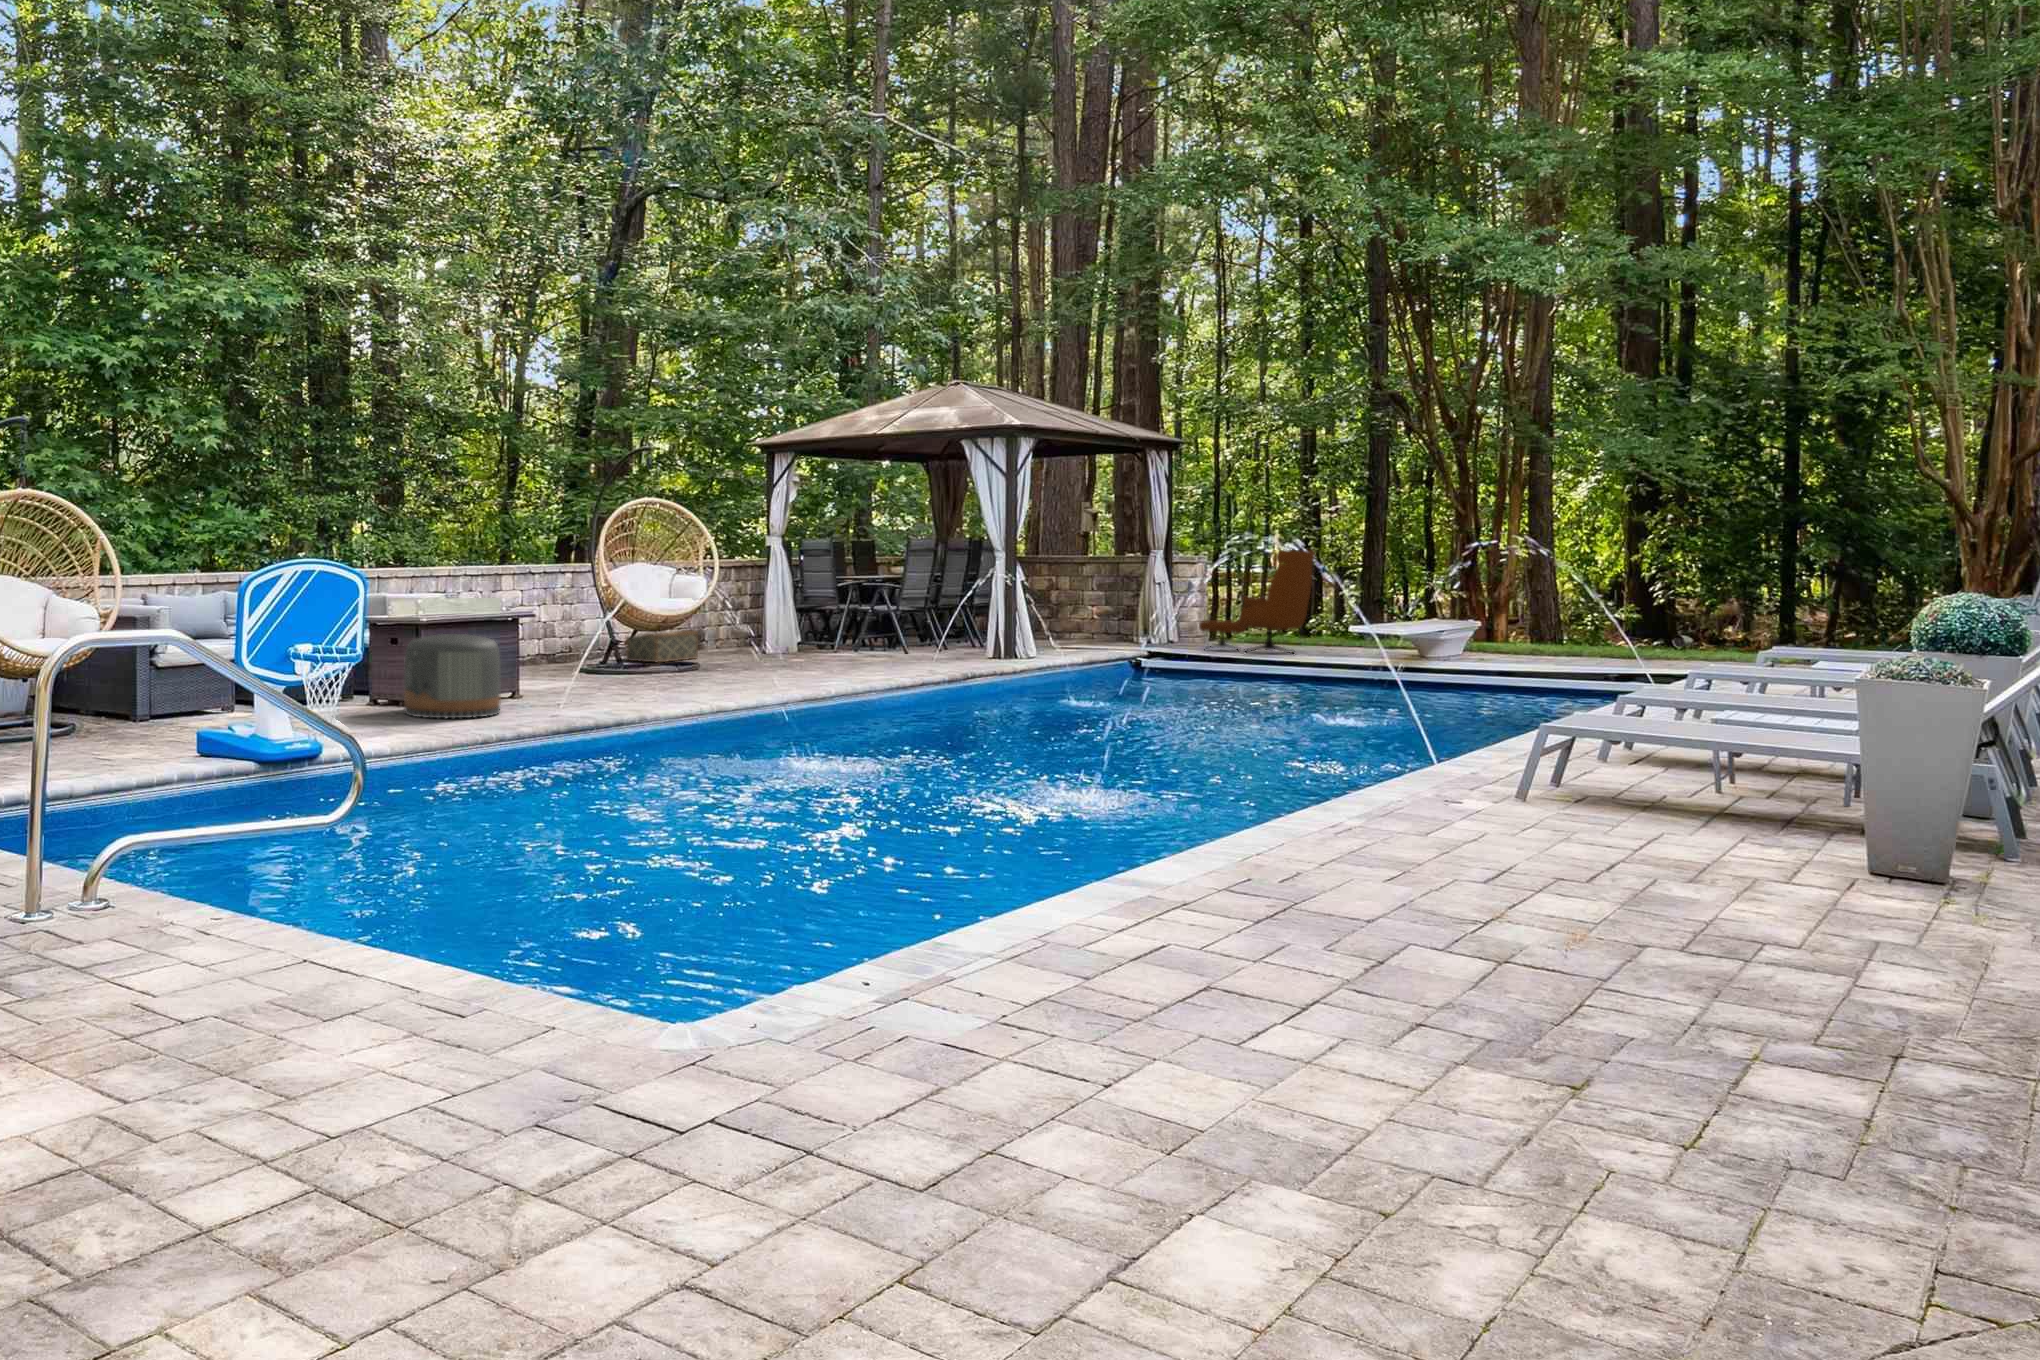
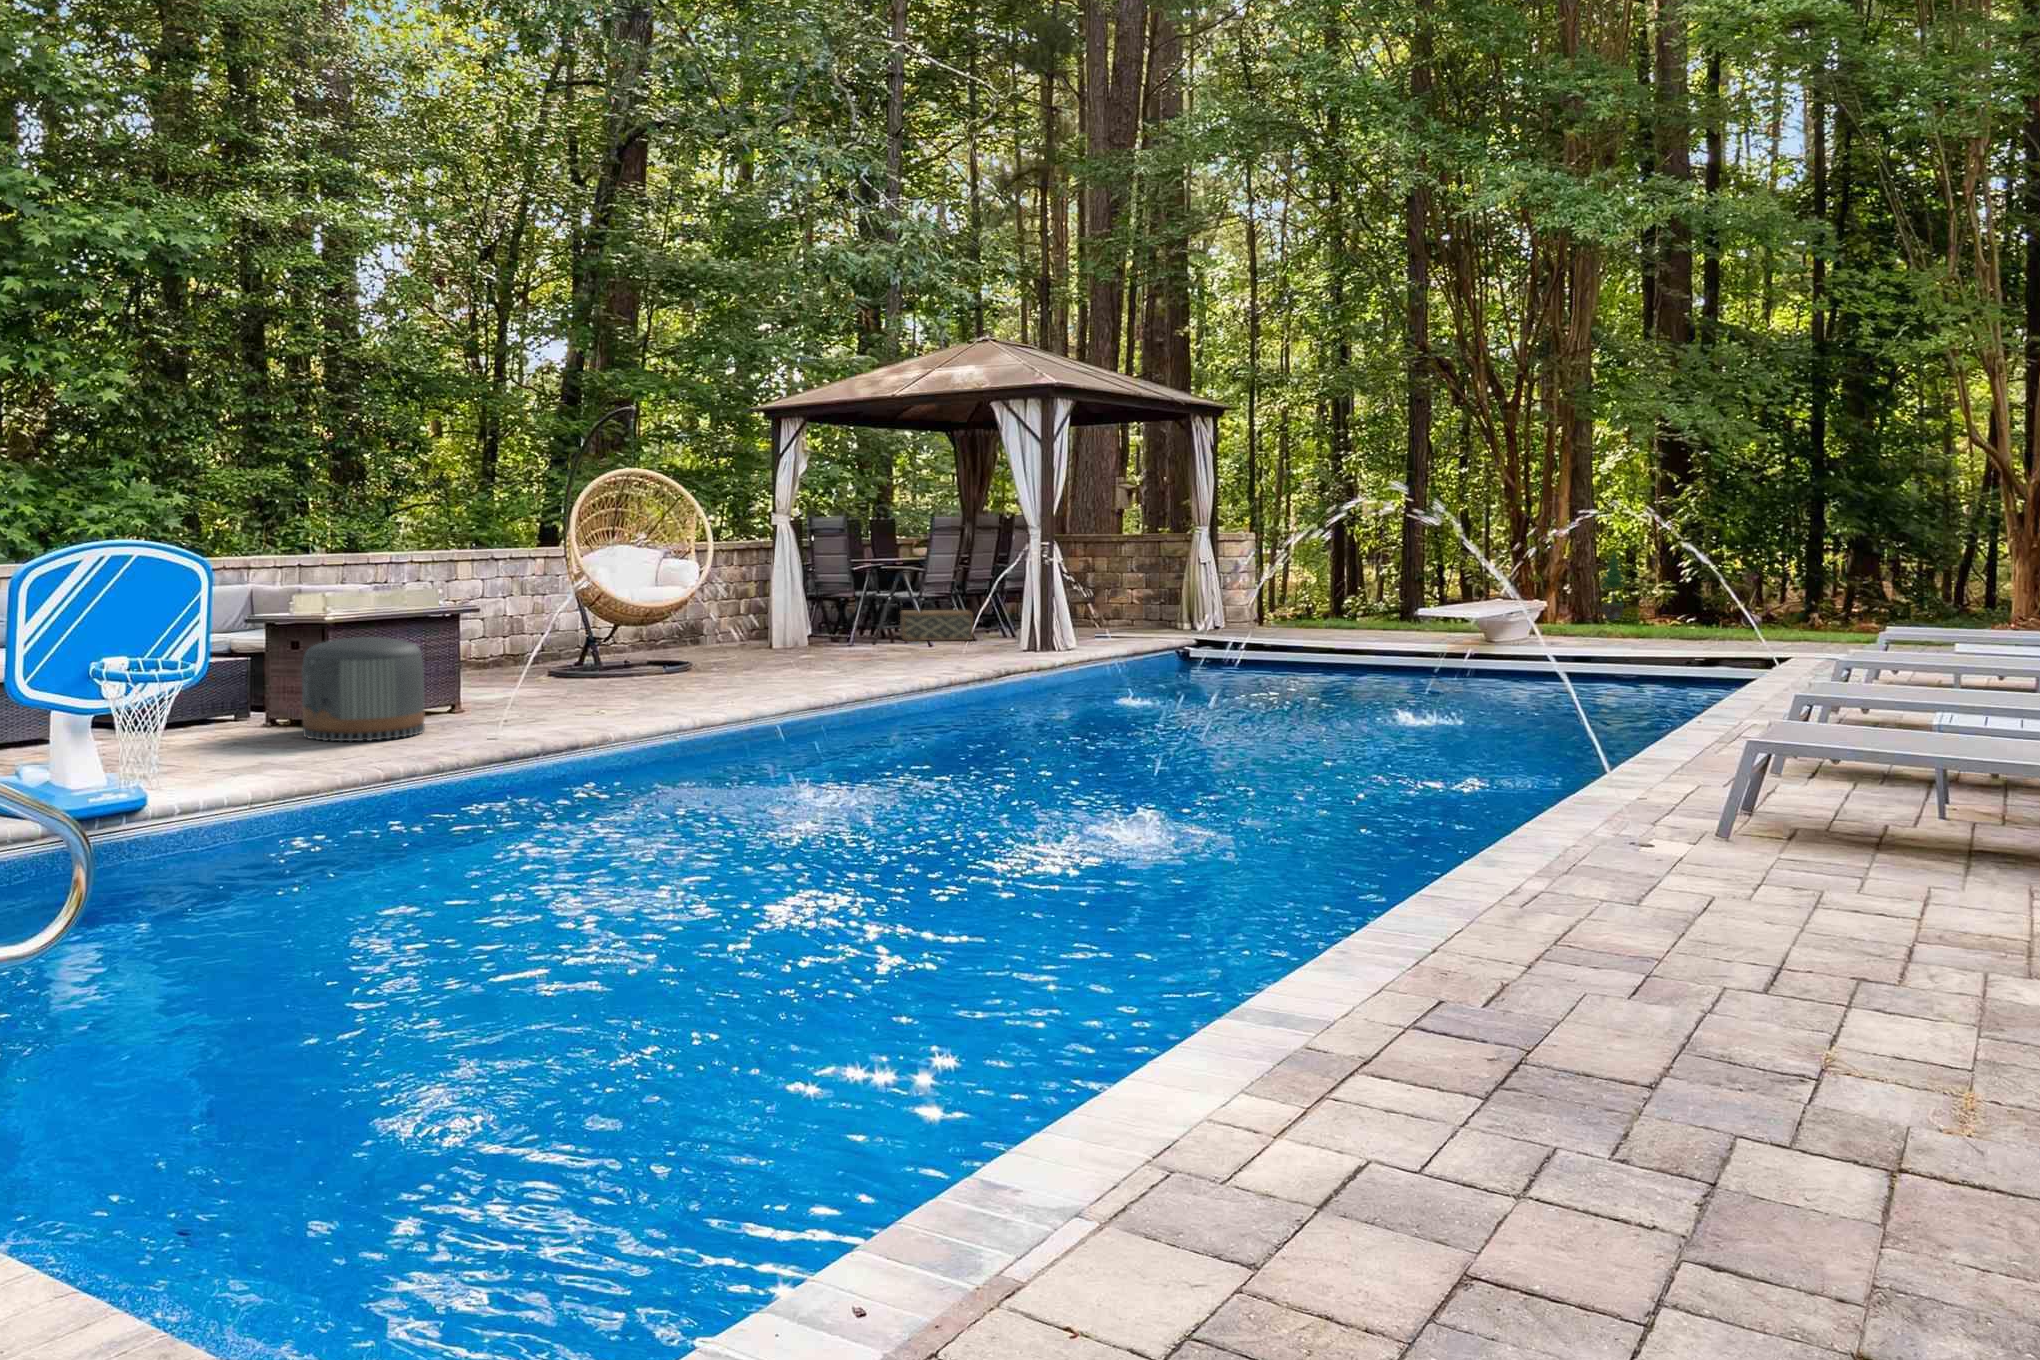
lounge chair: present [1199,550,1315,654] -> none [1247,527,1366,640]
potted tree: none [1553,574,1581,642] -> present [1602,552,1624,620]
woven basket: present [626,630,698,662] -> present [900,610,973,641]

